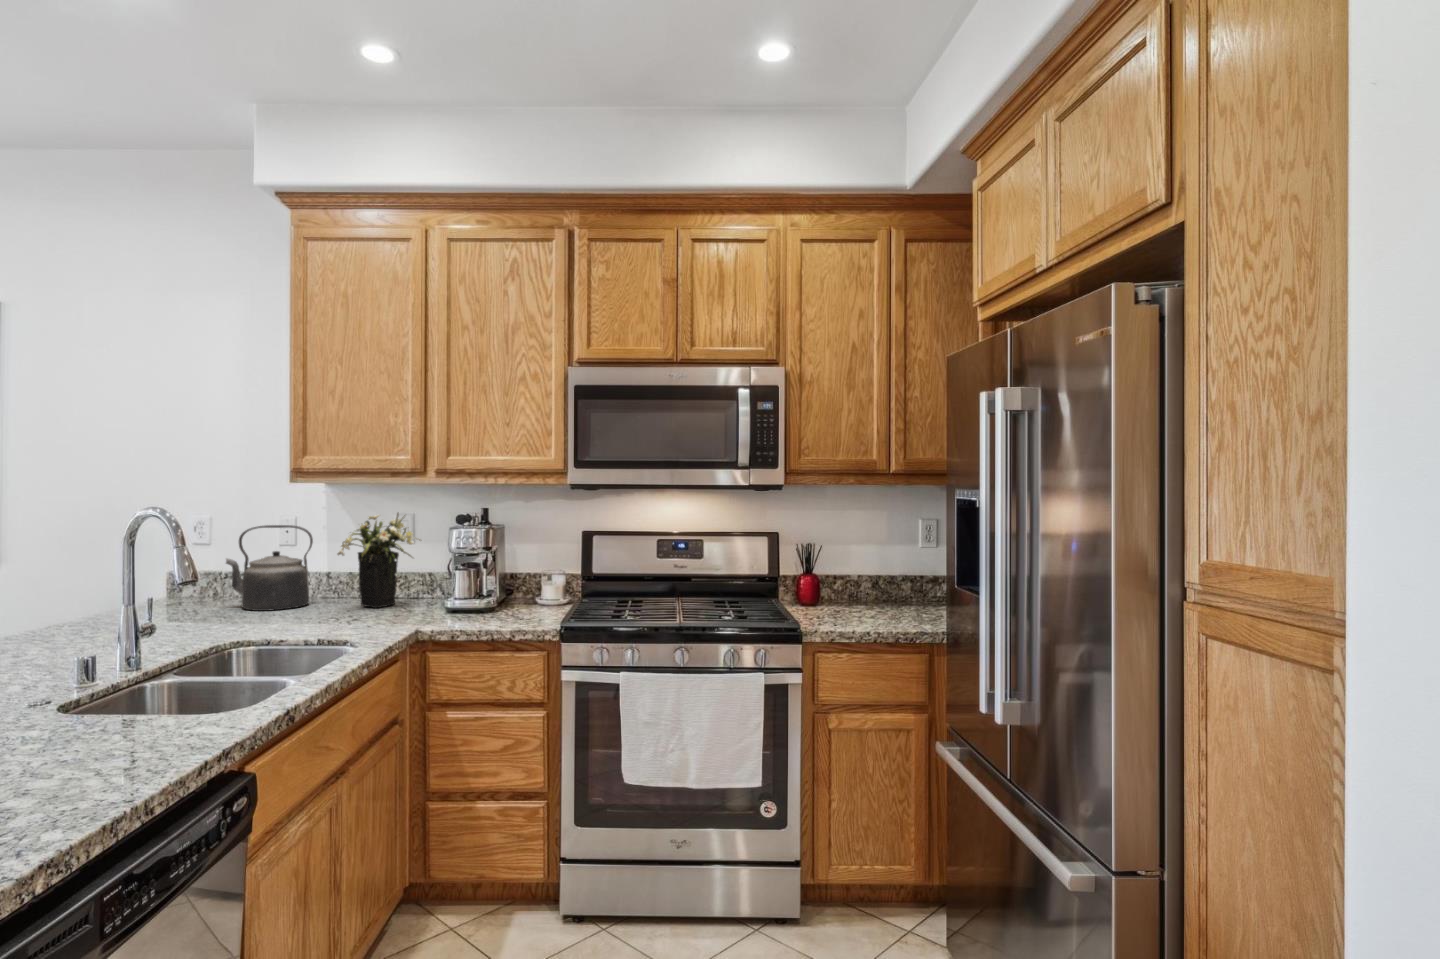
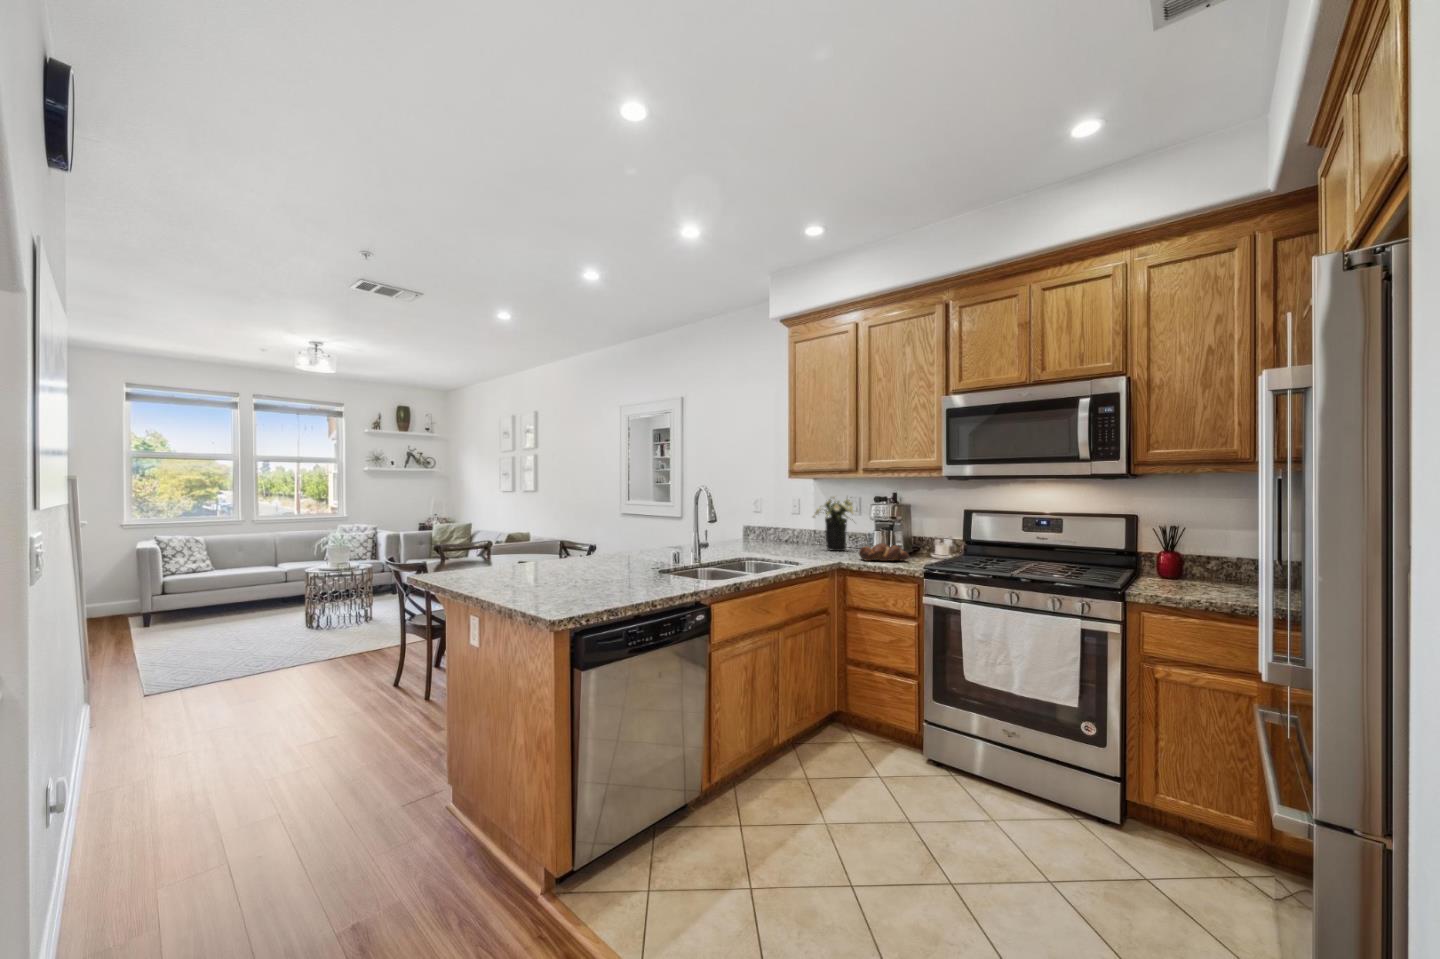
kettle: present [226,525,313,611] -> none [765,501,805,547]
bread loaf: none [440,591,519,625] -> present [859,543,909,561]

